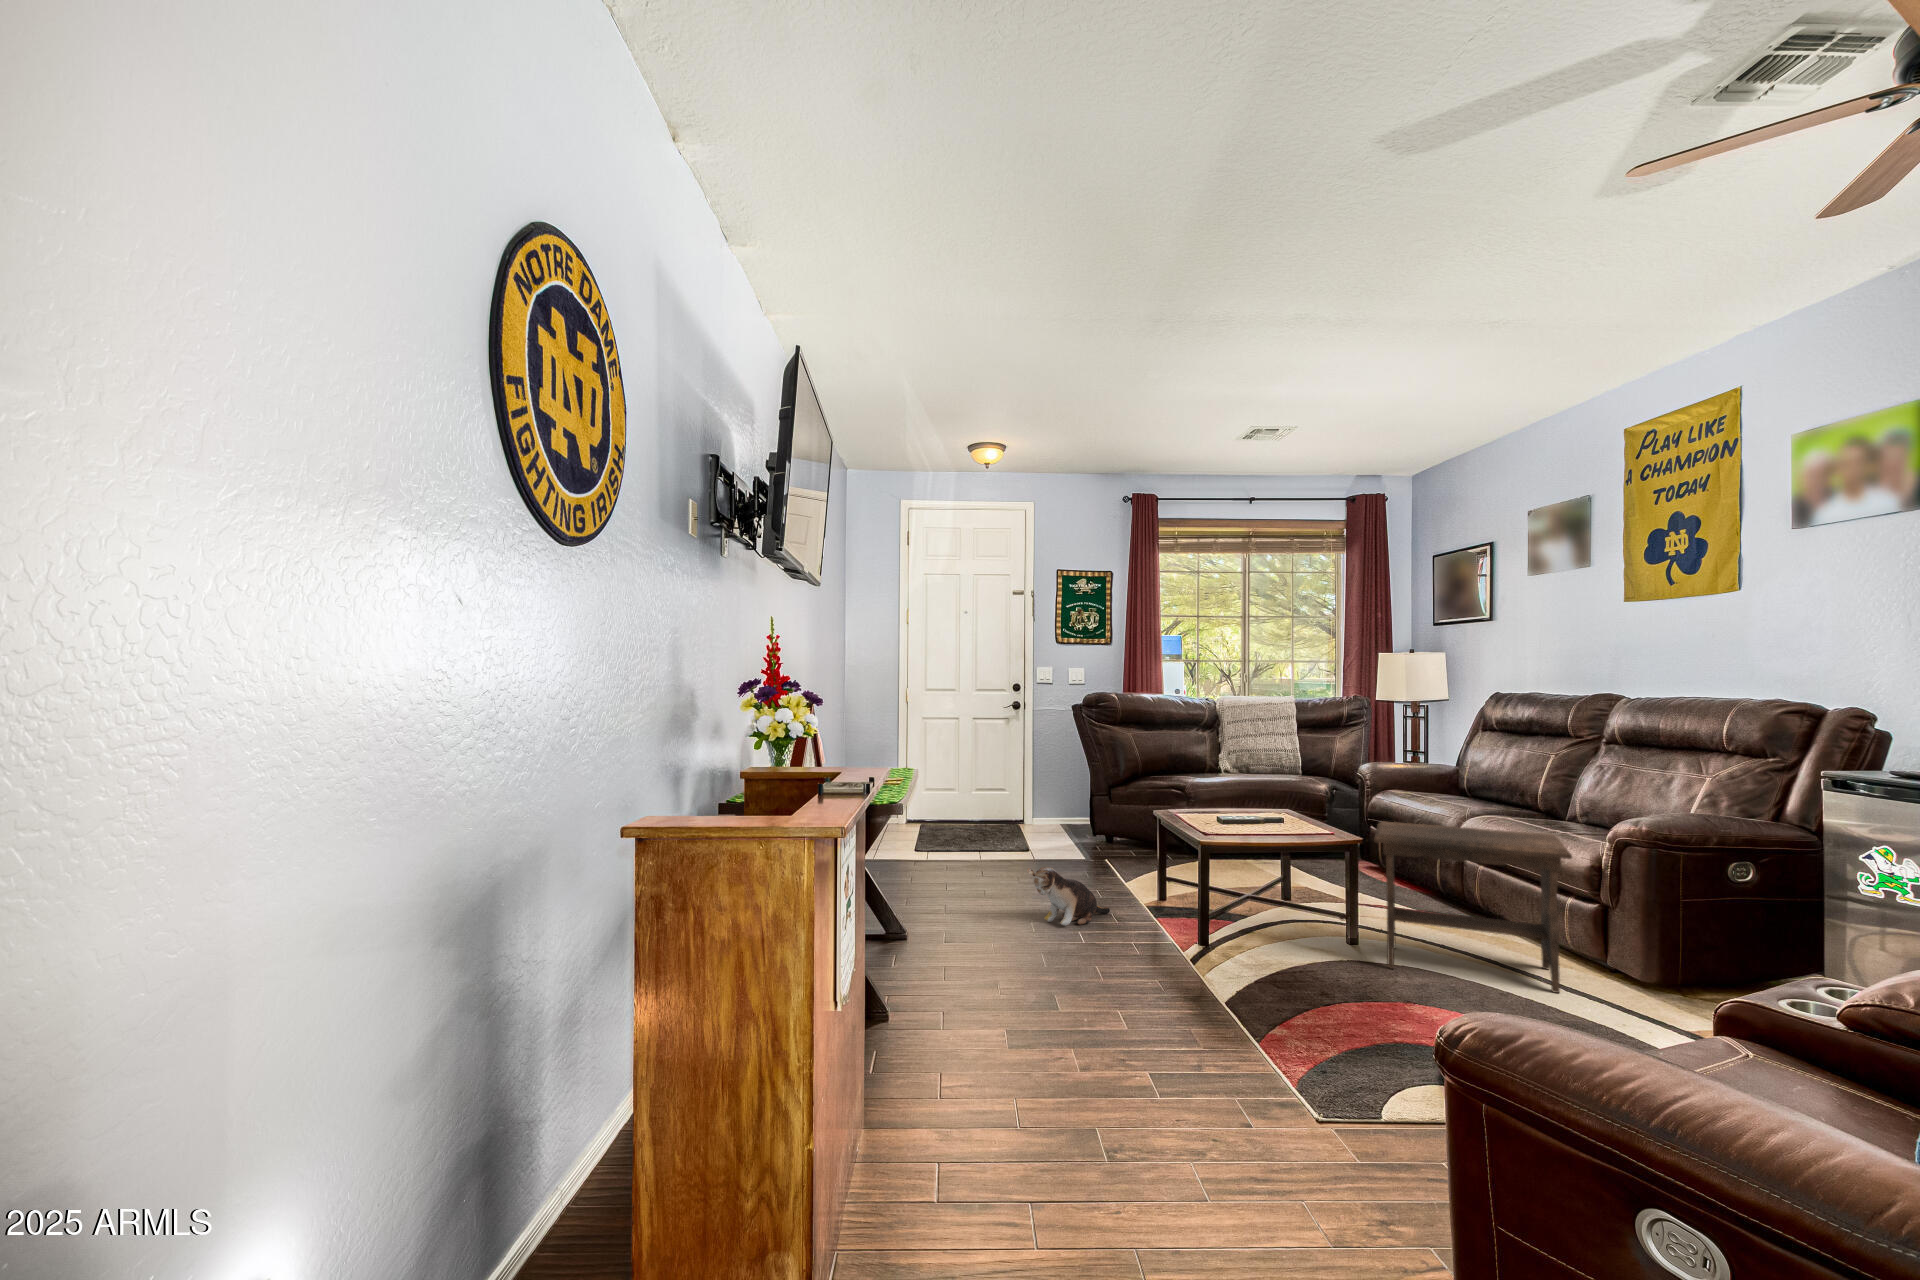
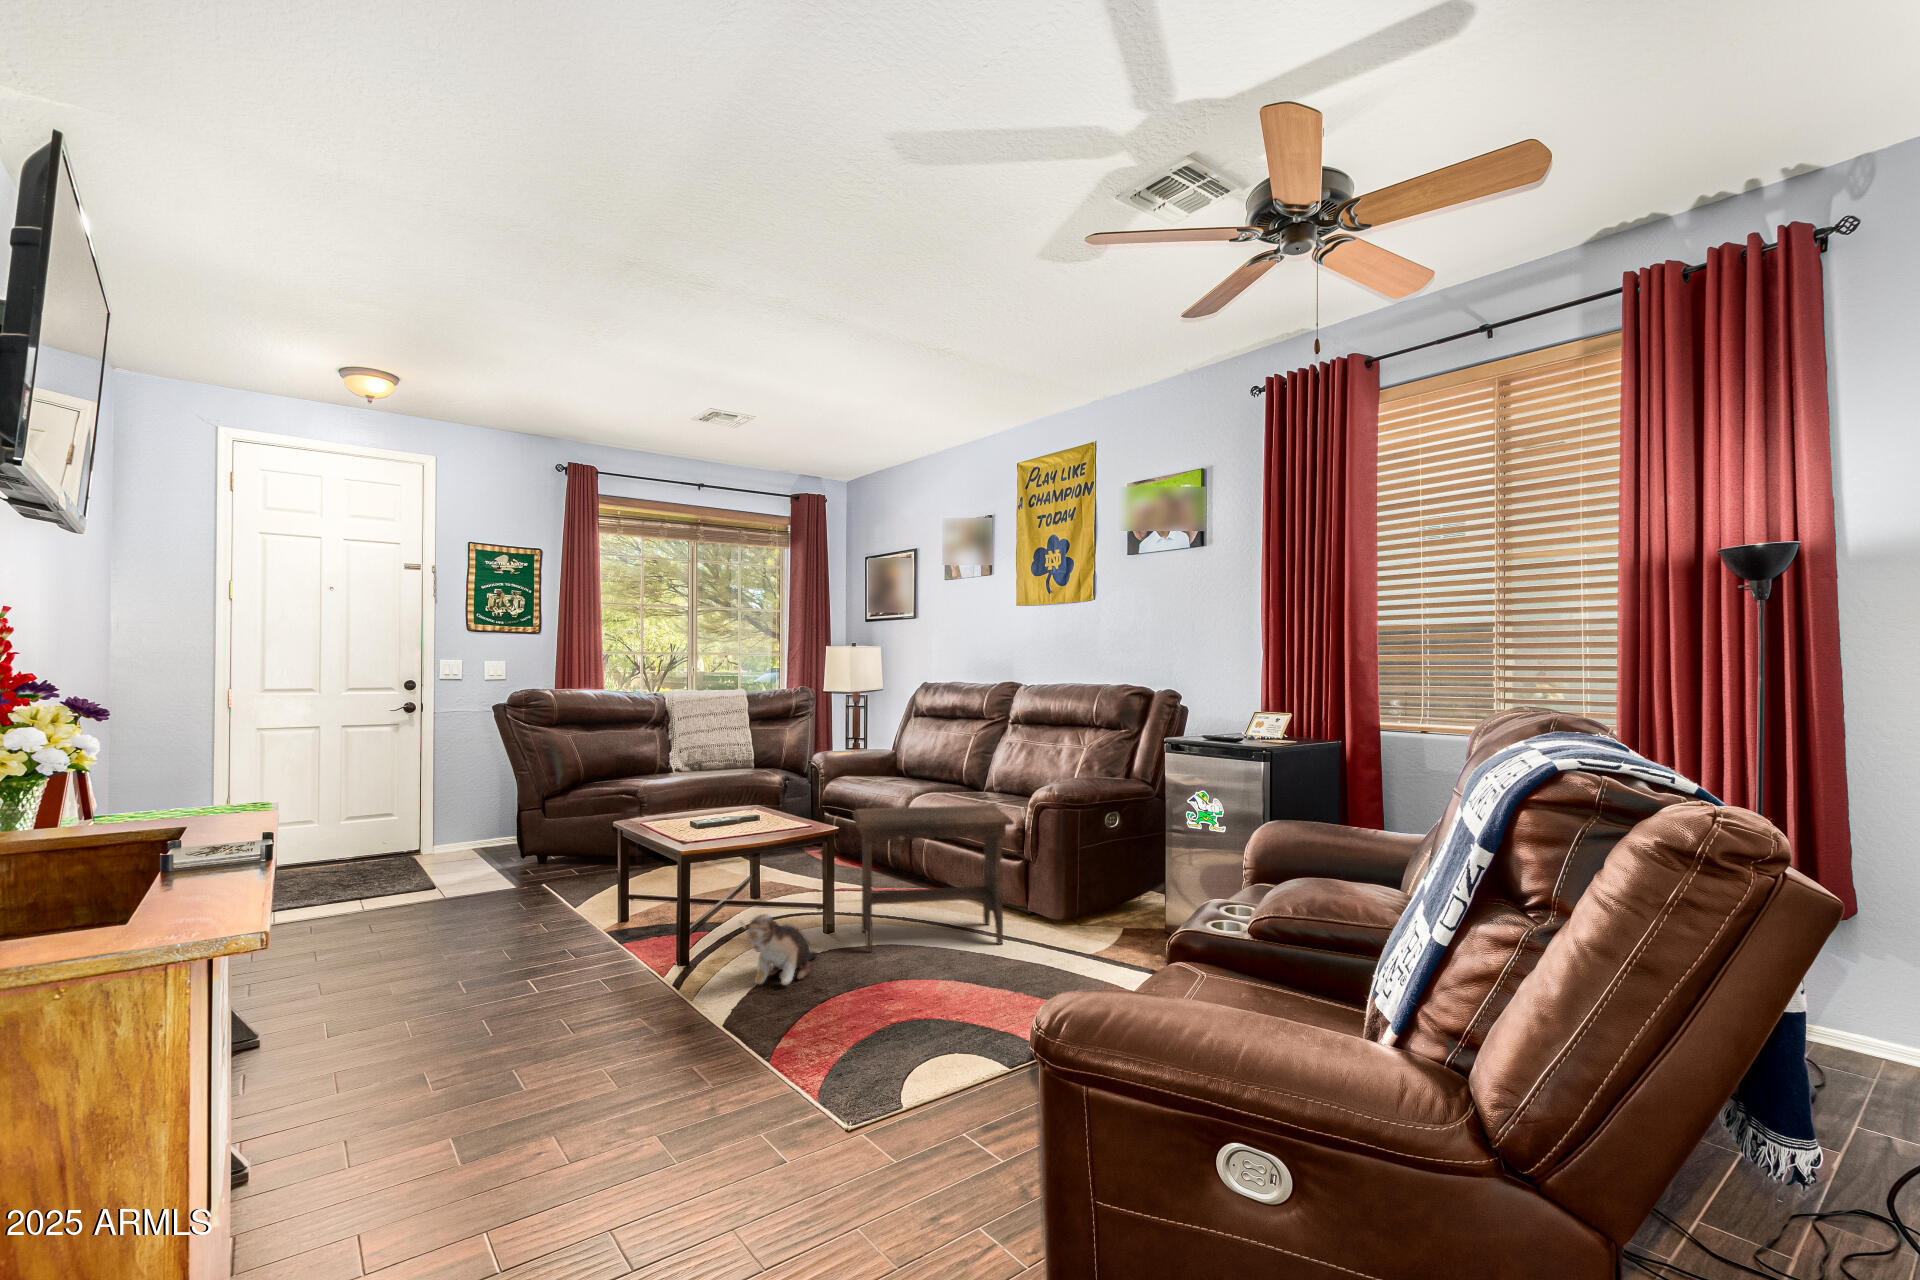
plush toy: present [1027,867,1110,926] -> present [740,914,817,985]

